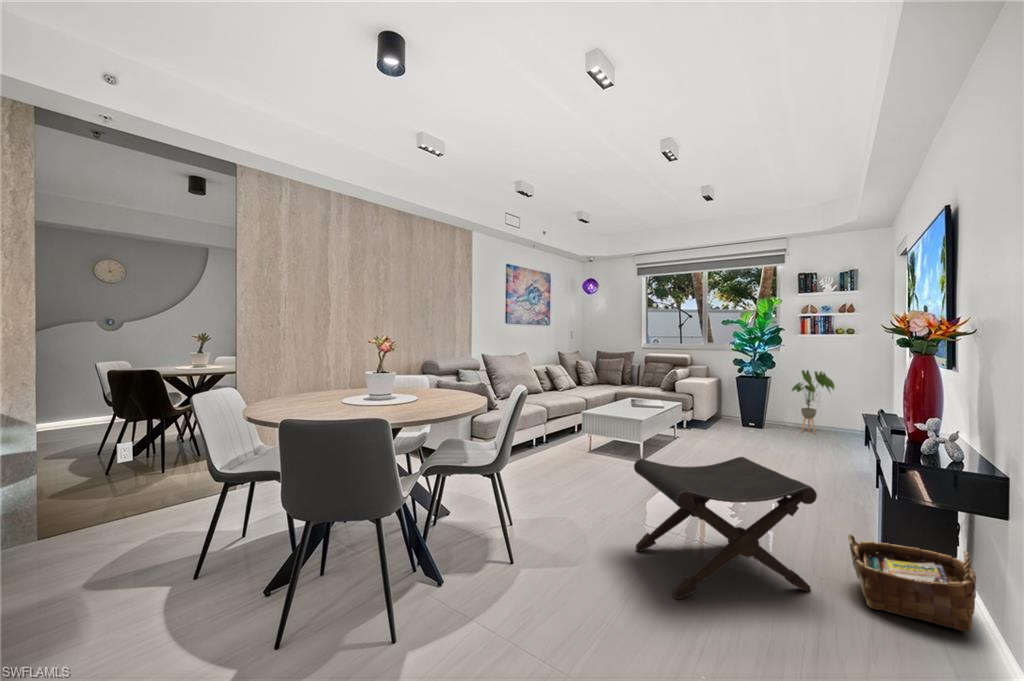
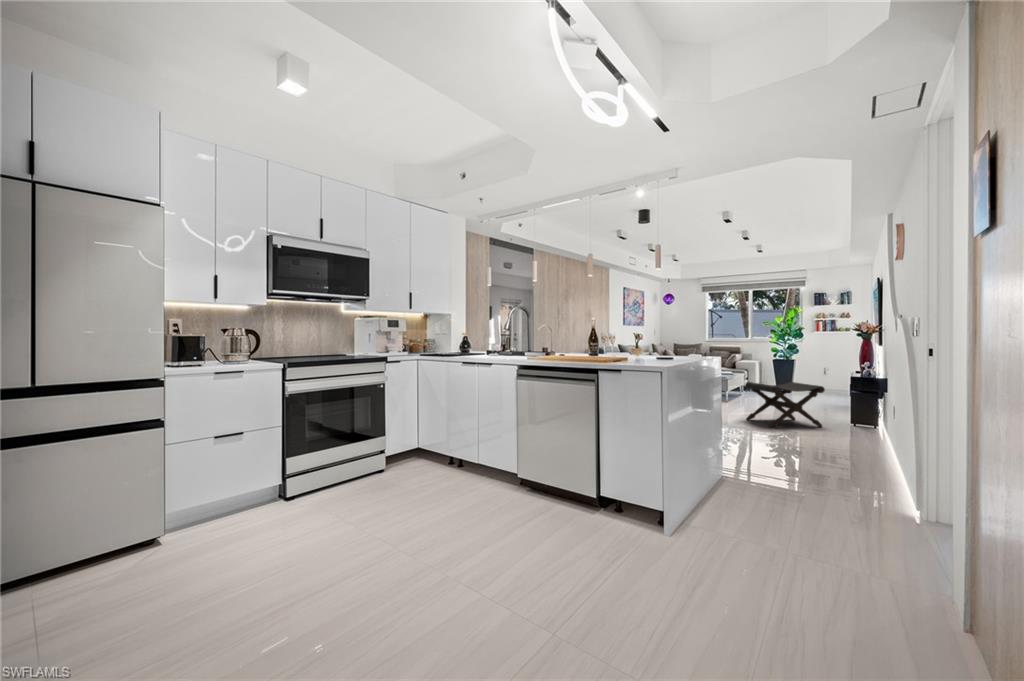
house plant: present [792,370,835,433] -> none [809,354,837,393]
woven basket: present [848,534,976,632] -> none [837,406,883,431]

